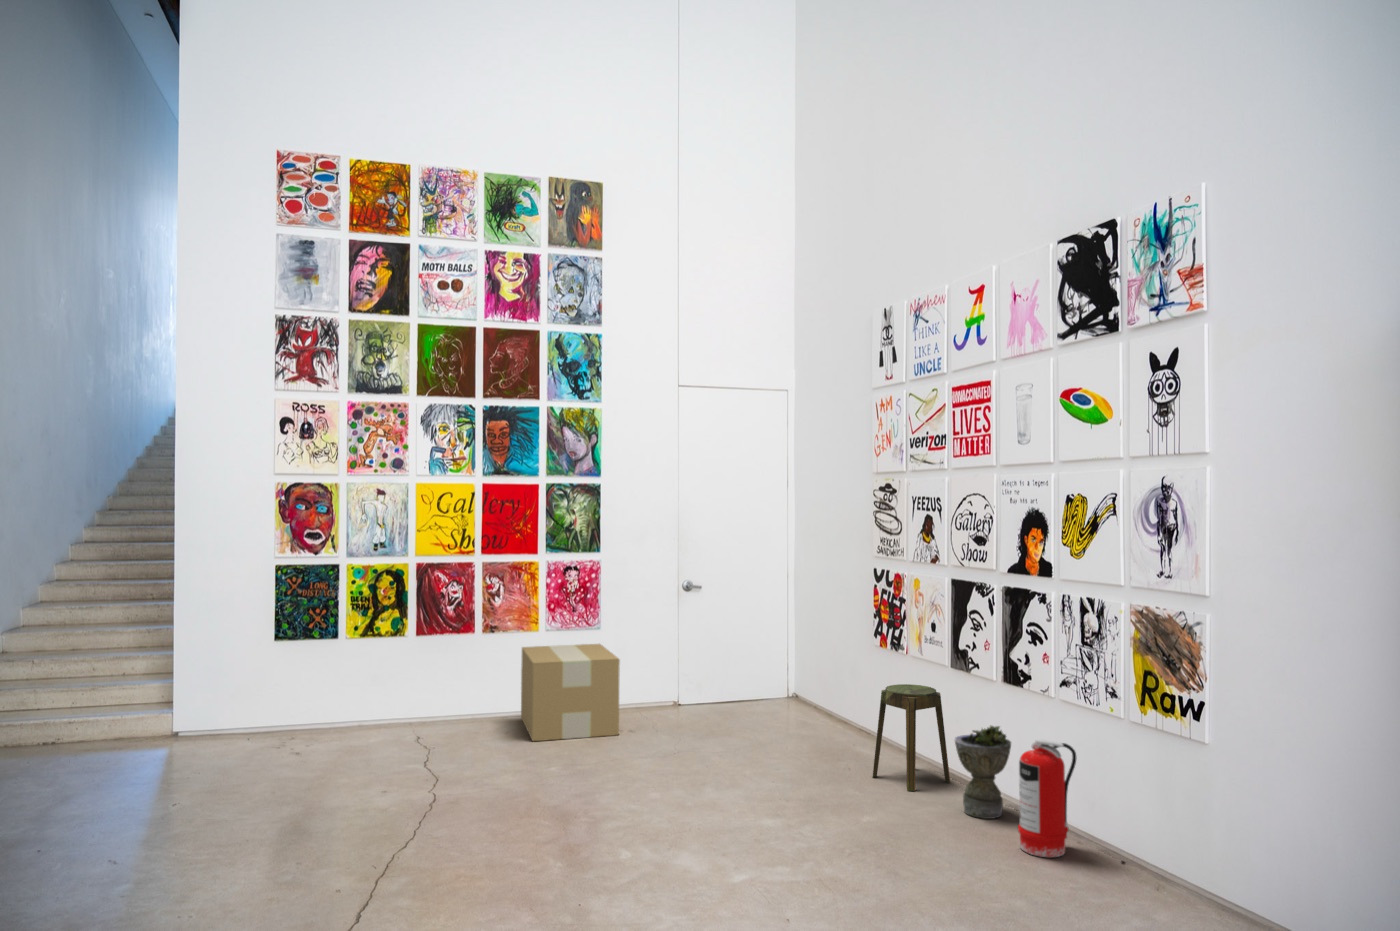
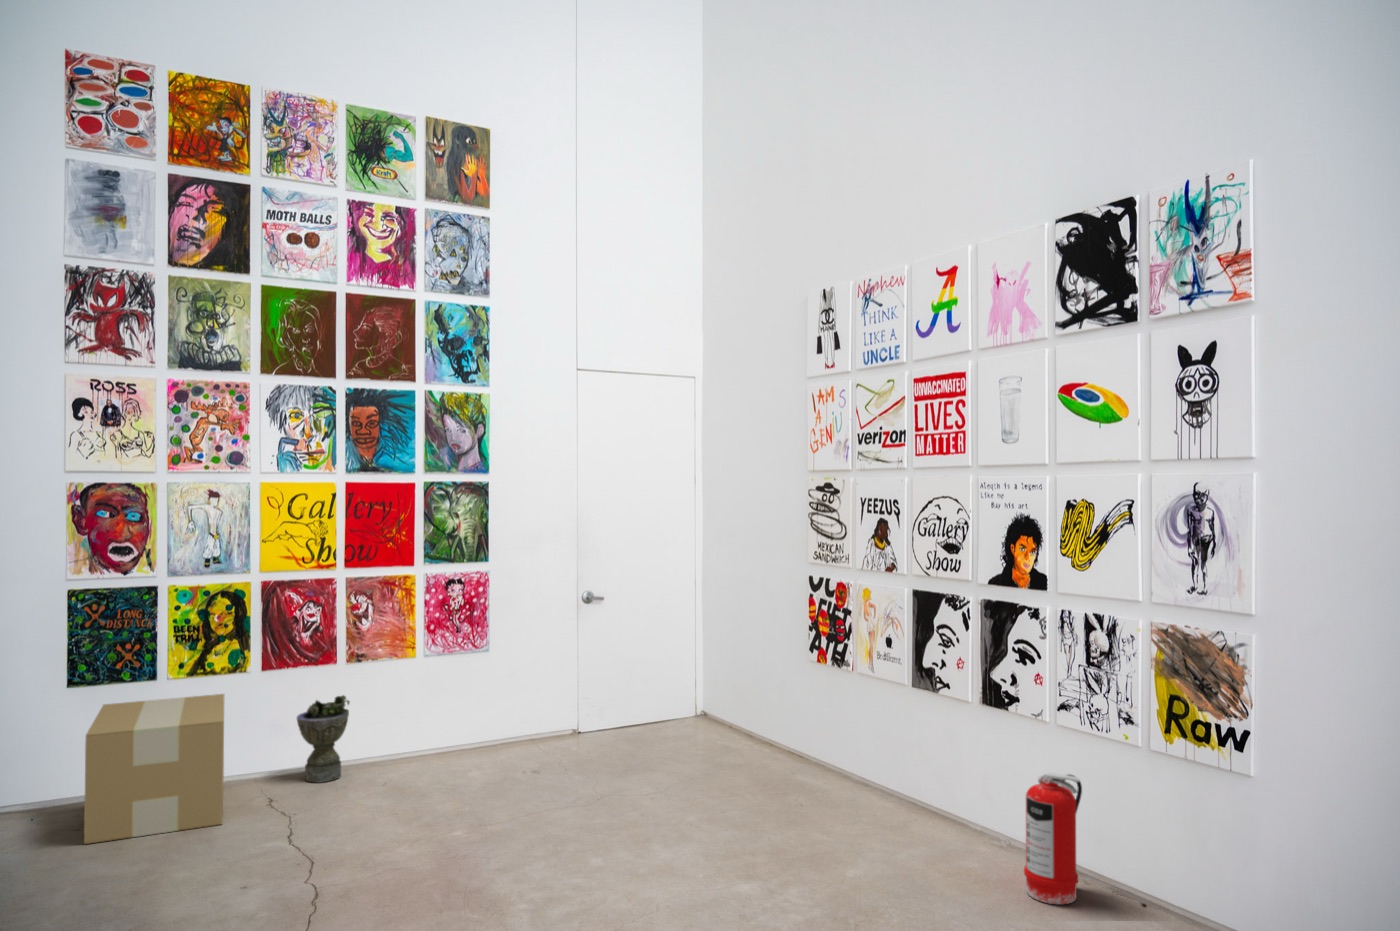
cardboard box: present [521,644,620,741] -> present [84,694,224,844]
stool: present [873,684,950,791] -> none [828,707,914,828]
planter: present [955,726,1011,819] -> present [297,695,350,783]

